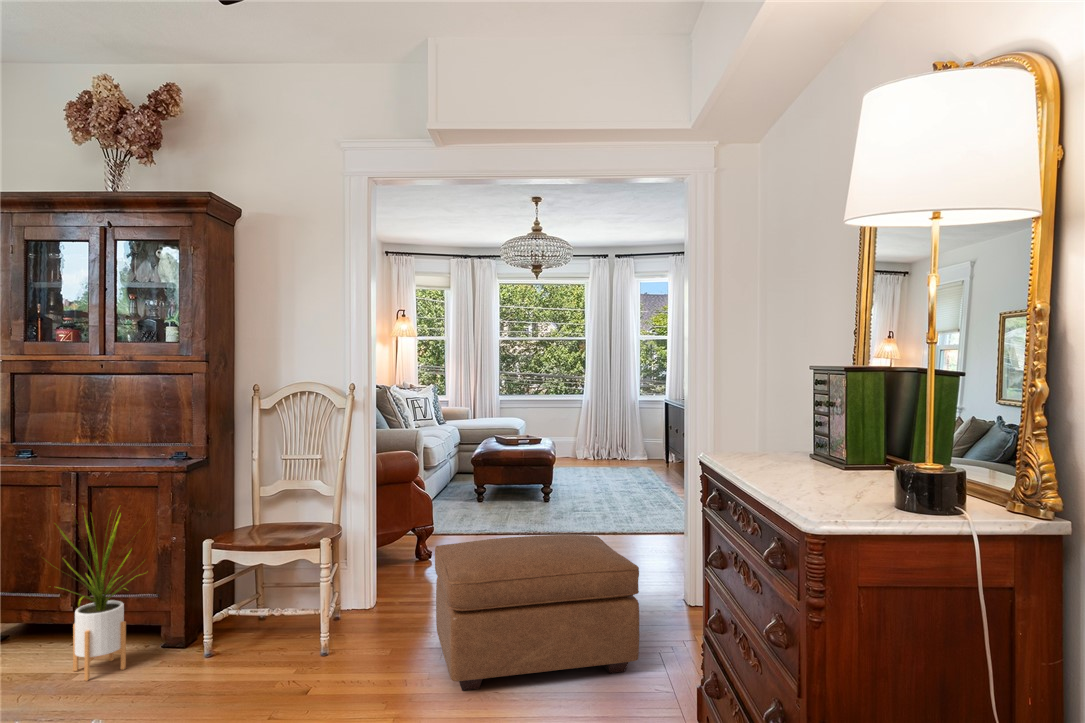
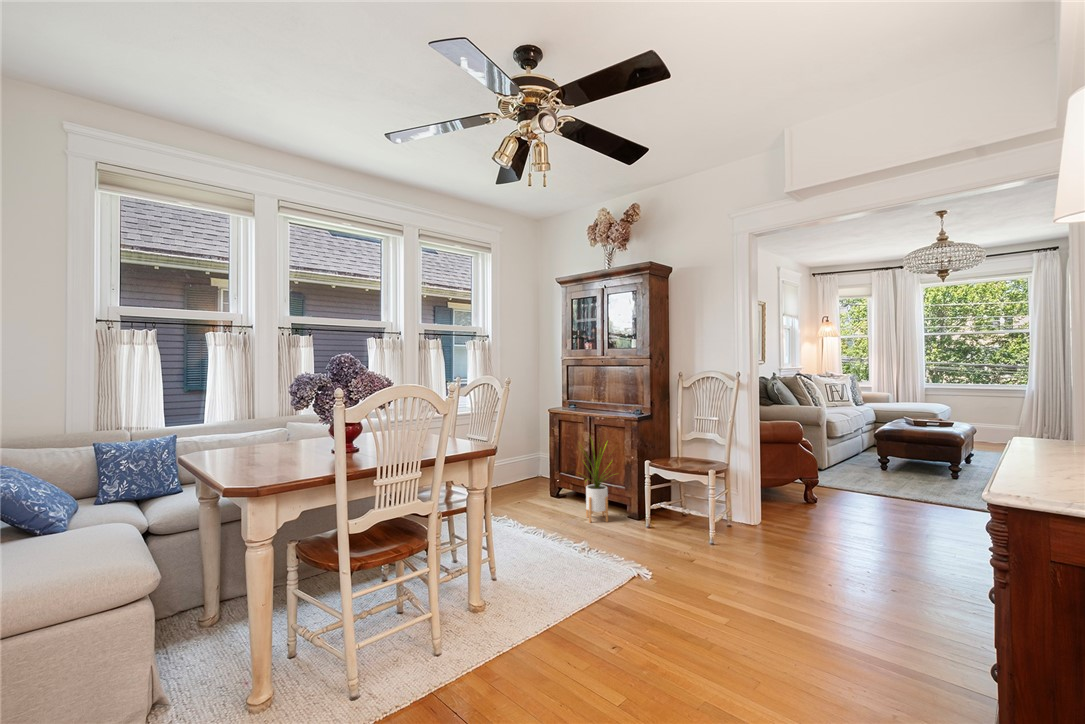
ottoman: present [435,535,639,691] -> none [779,488,963,621]

